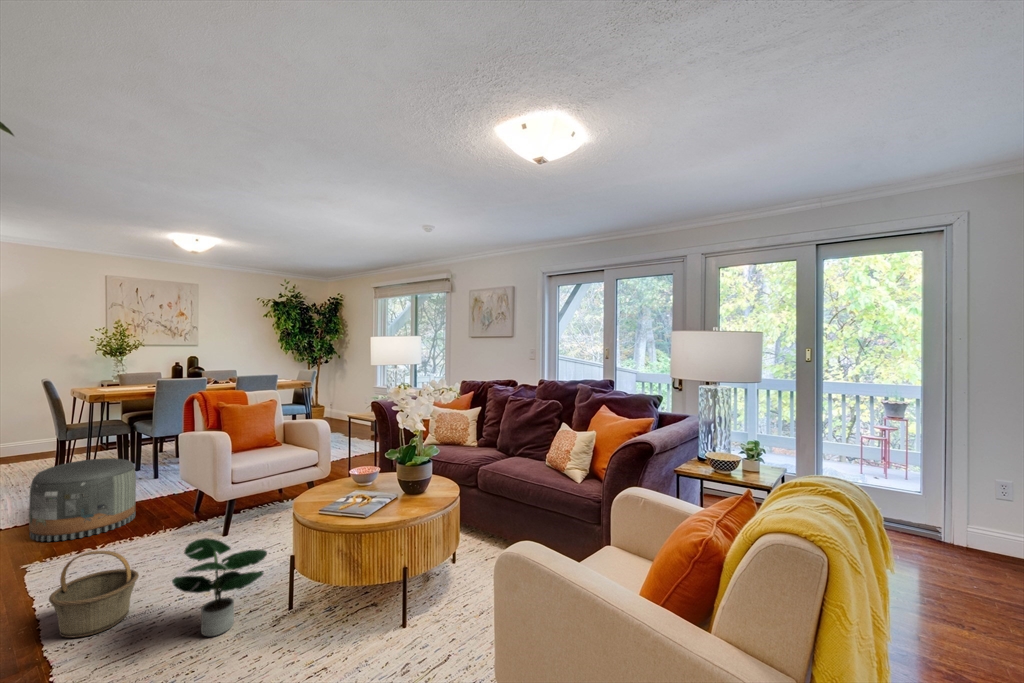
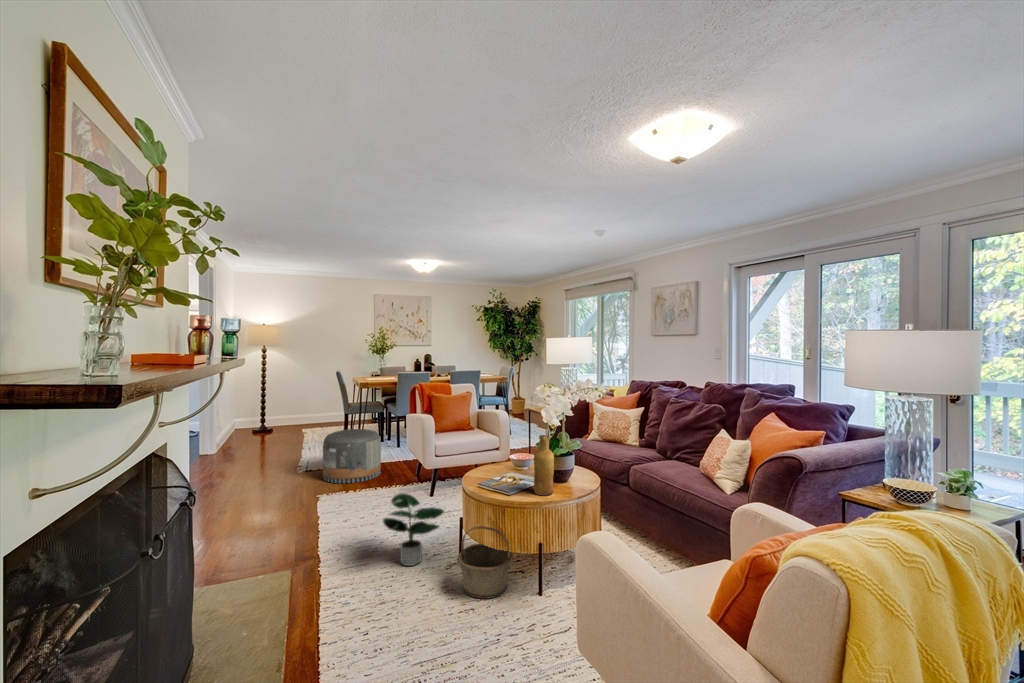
vase: none [392,443,415,512] -> present [534,435,554,495]
basket: present [49,551,139,638] -> present [457,526,513,598]

